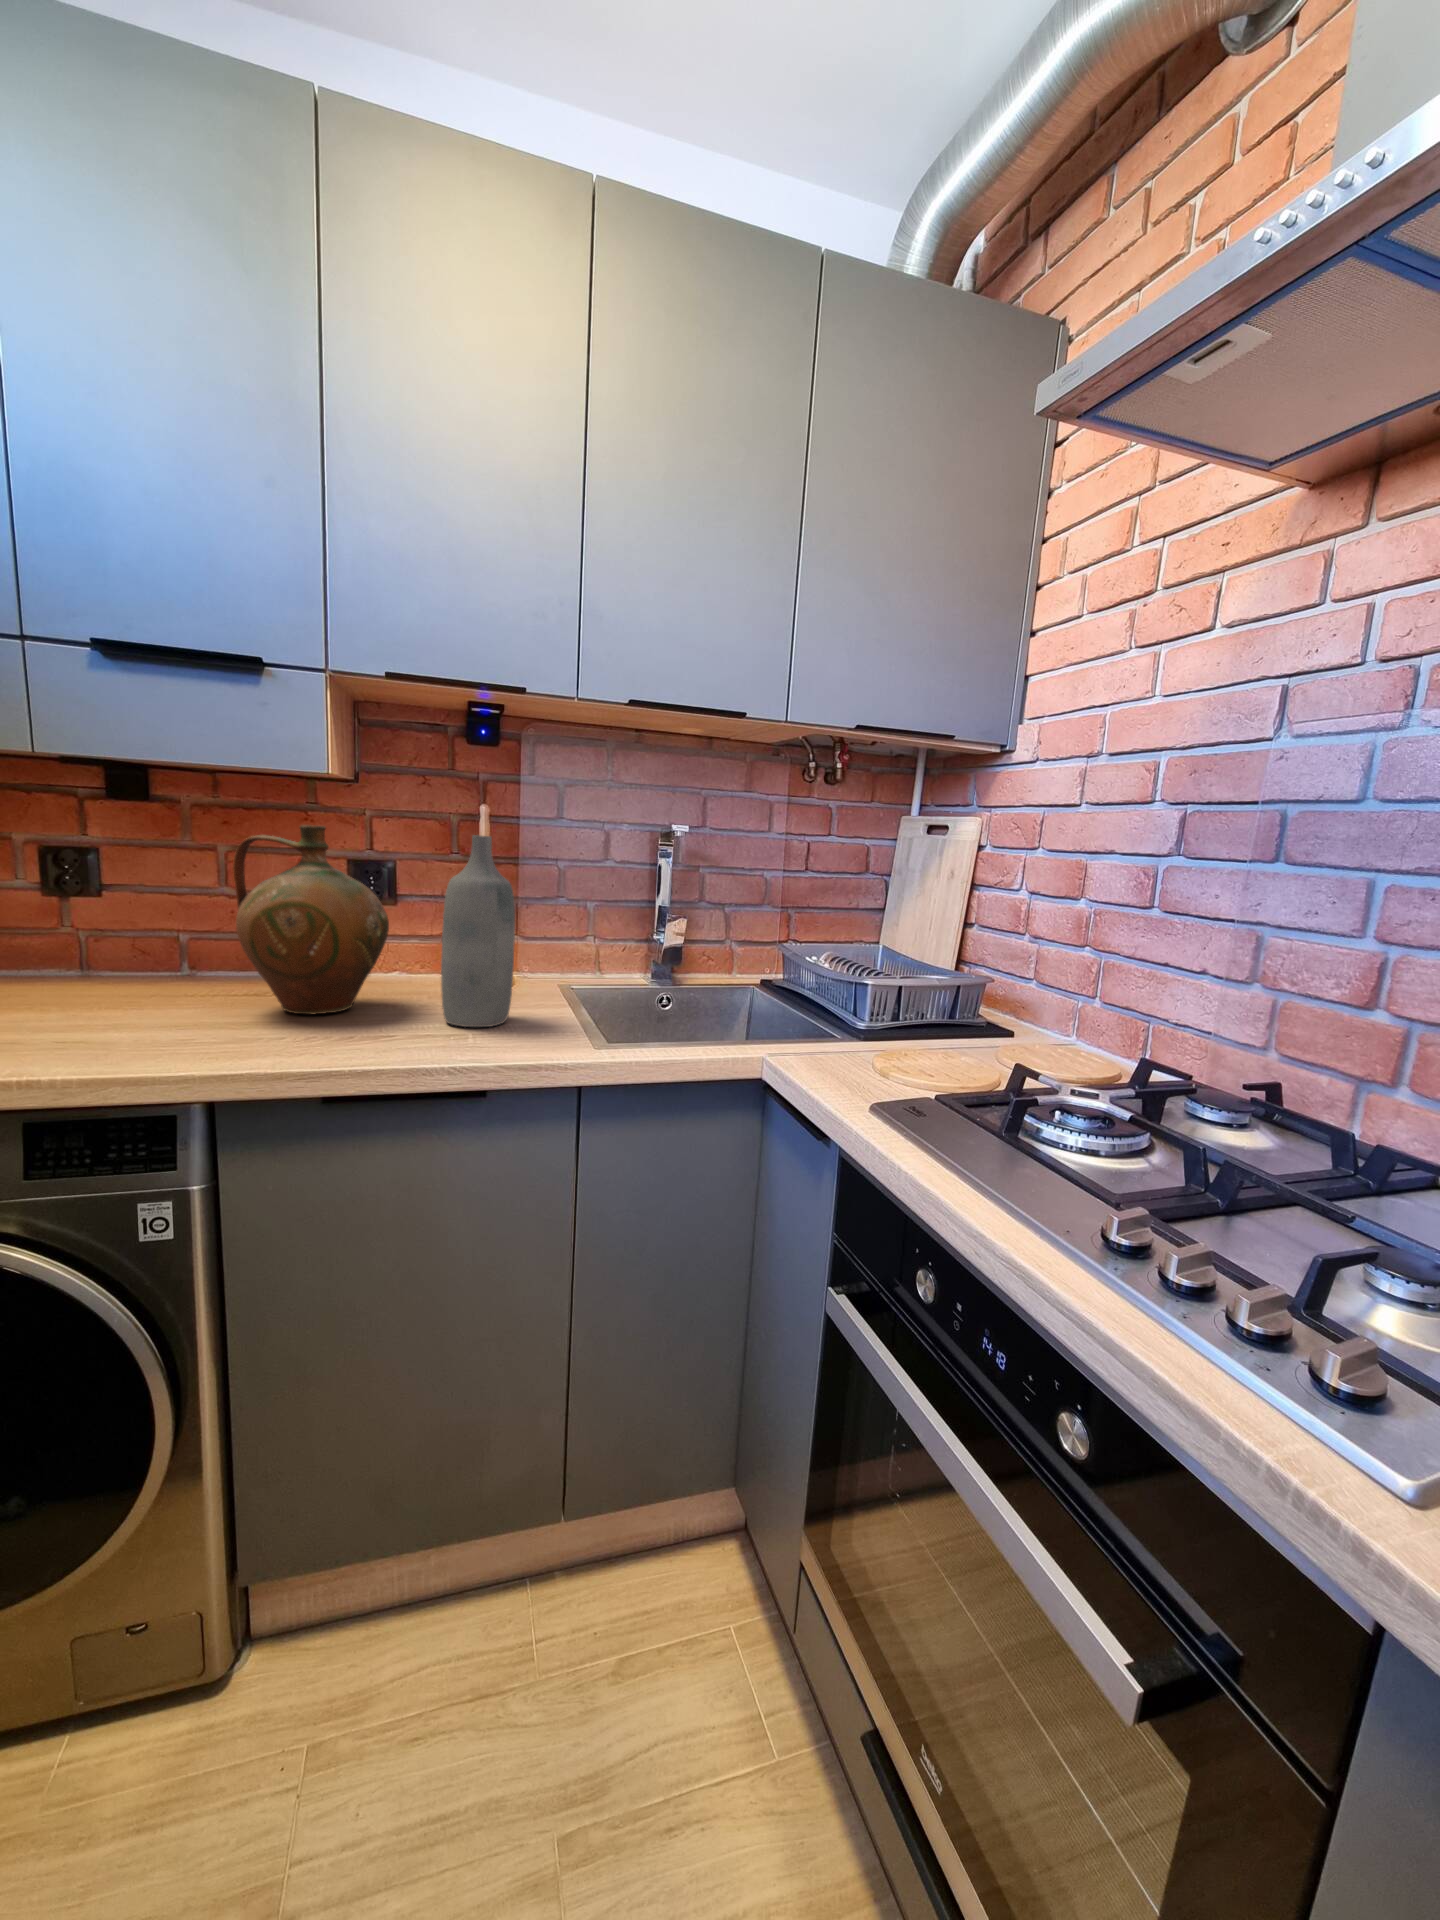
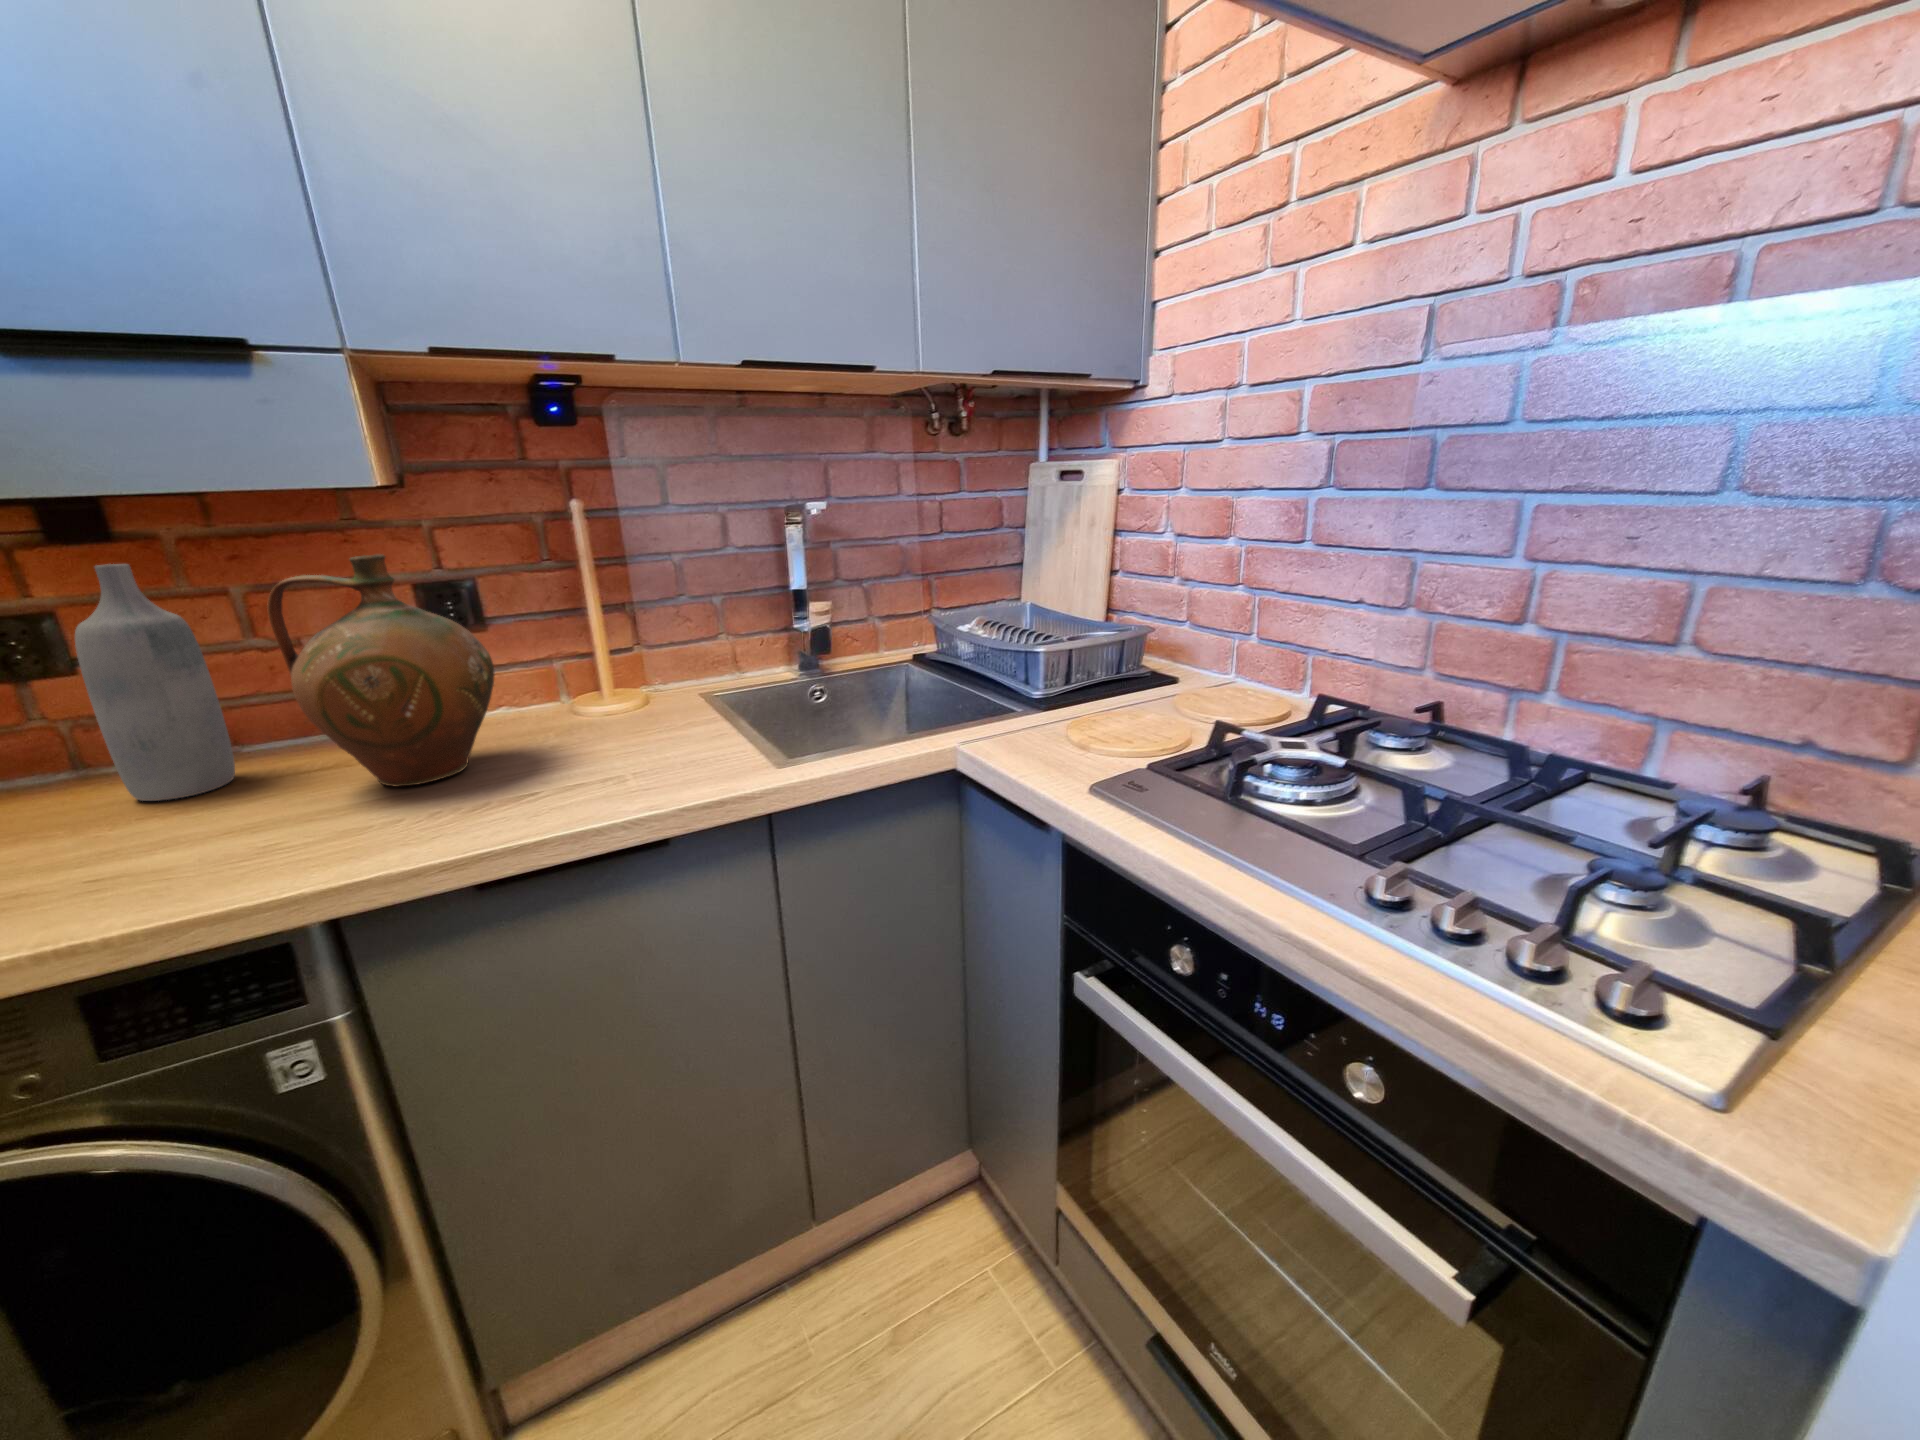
bottle: present [441,835,515,1027] -> present [75,564,235,801]

